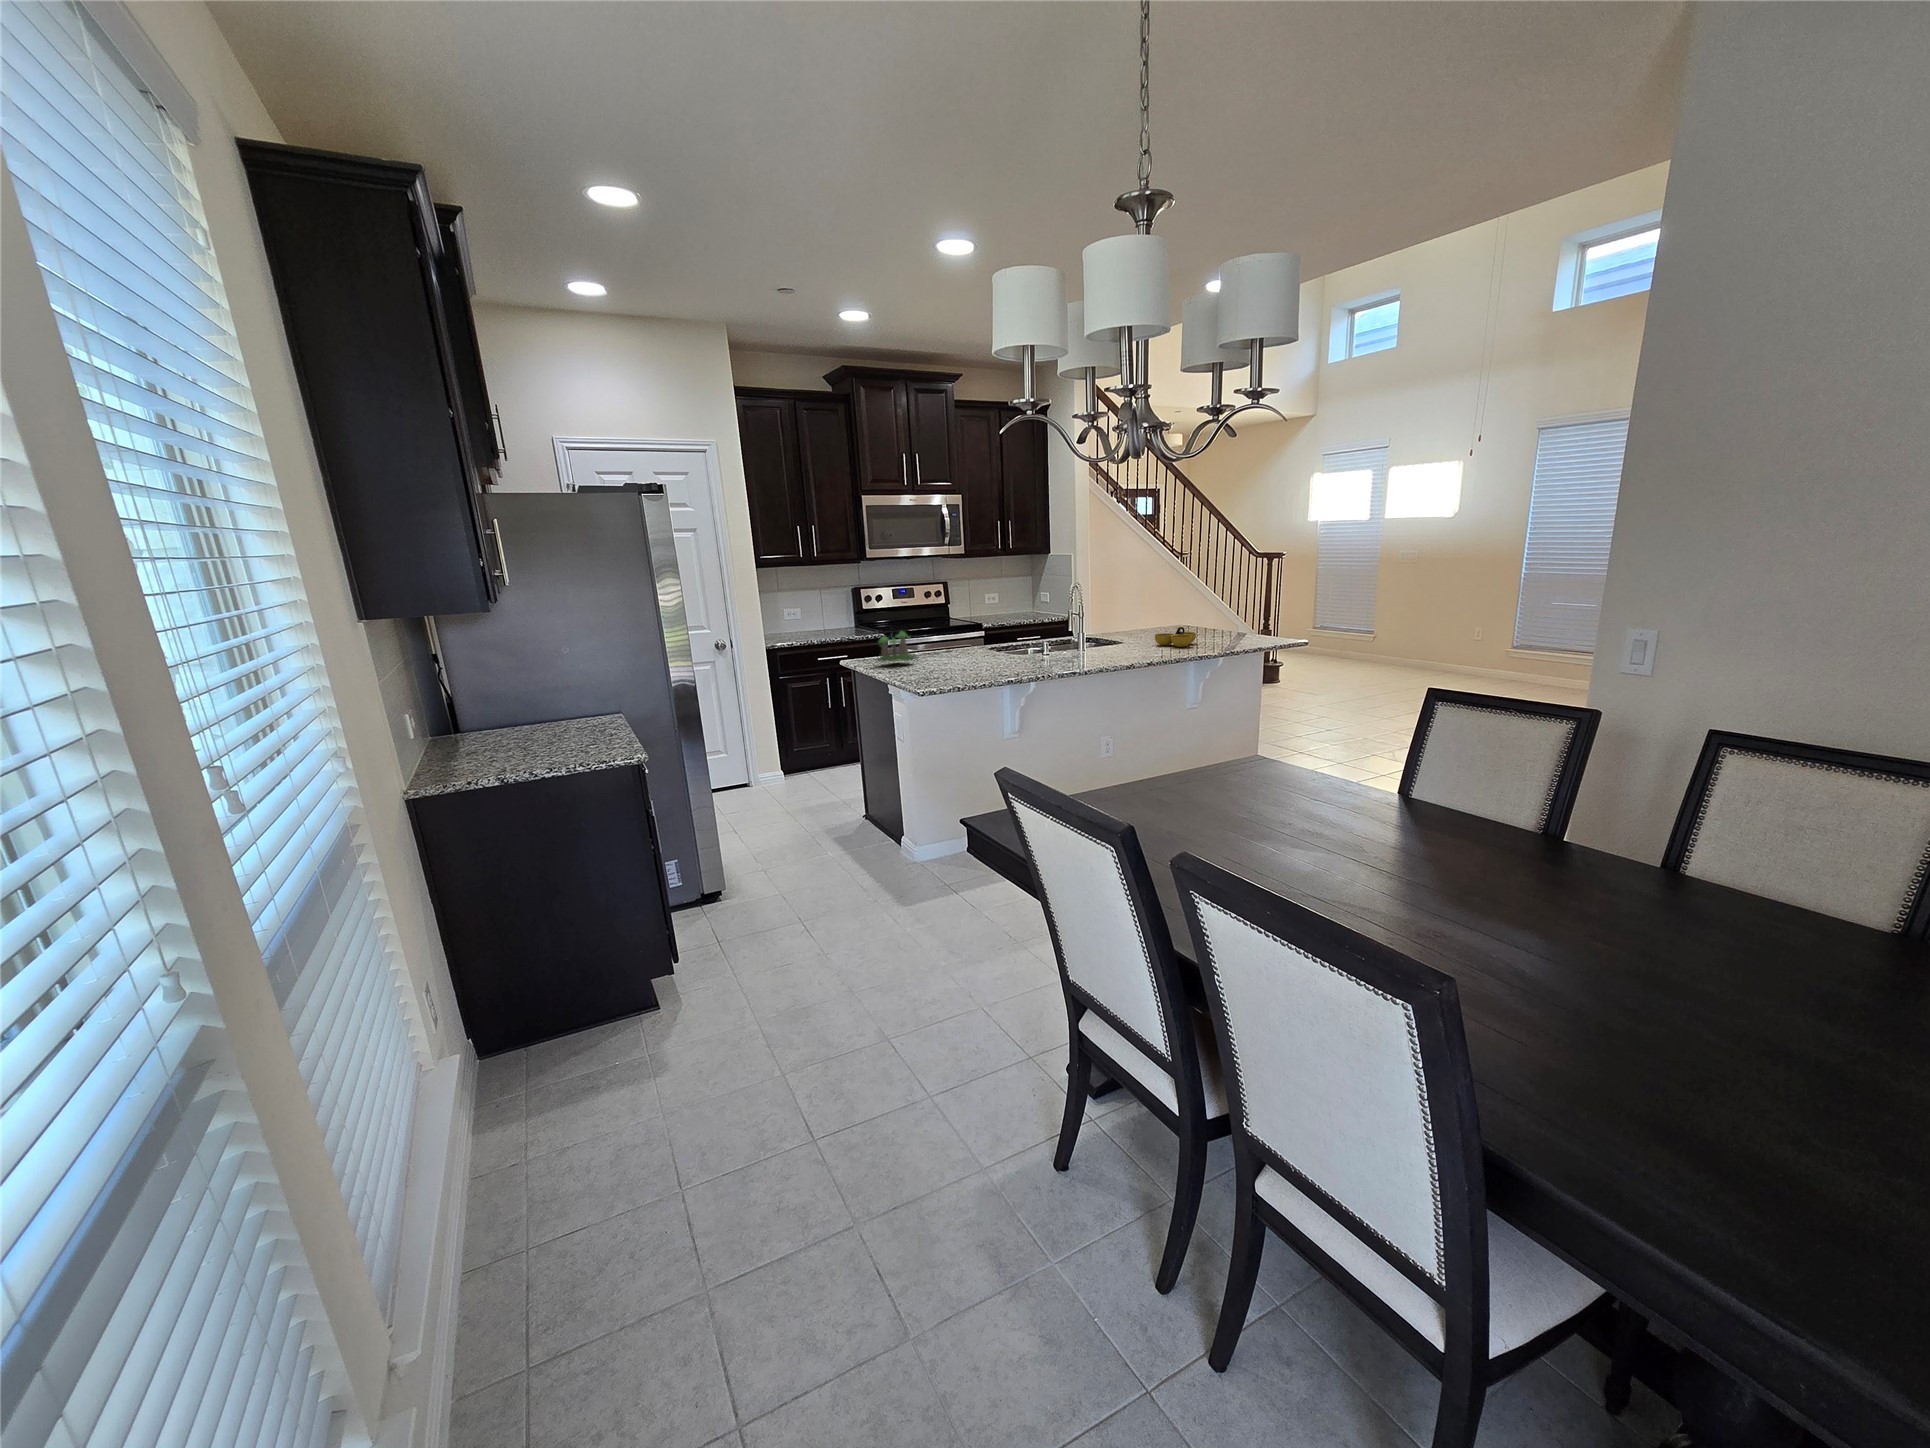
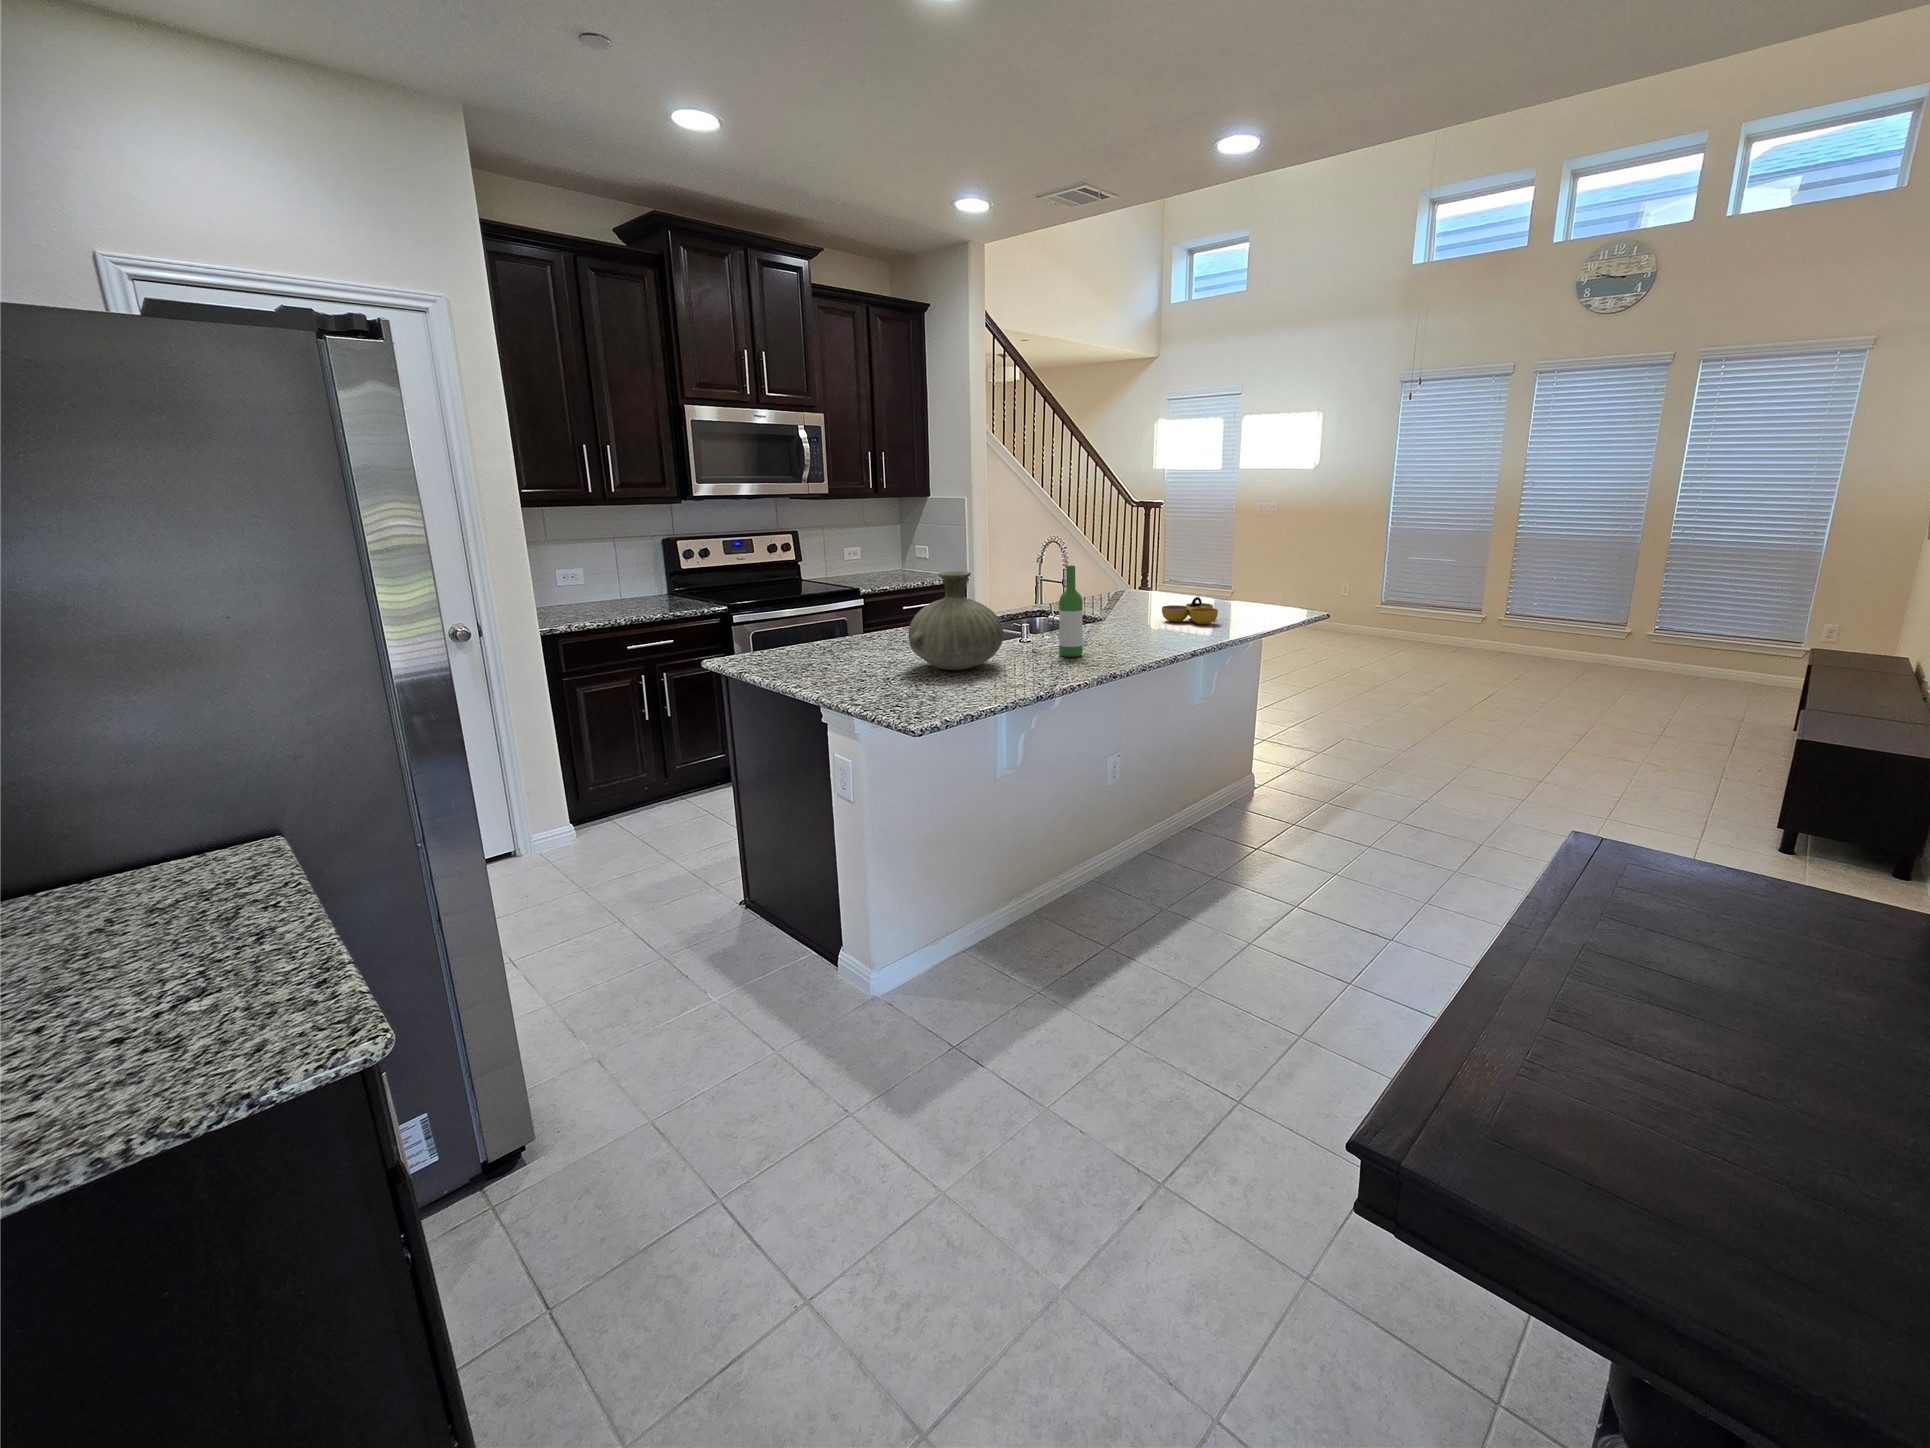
wine bottle: none [1043,601,1059,663] -> present [1059,565,1083,657]
vase: none [936,605,1003,667] -> present [909,571,1003,670]
plant: present [876,631,916,662] -> none [789,589,859,666]

